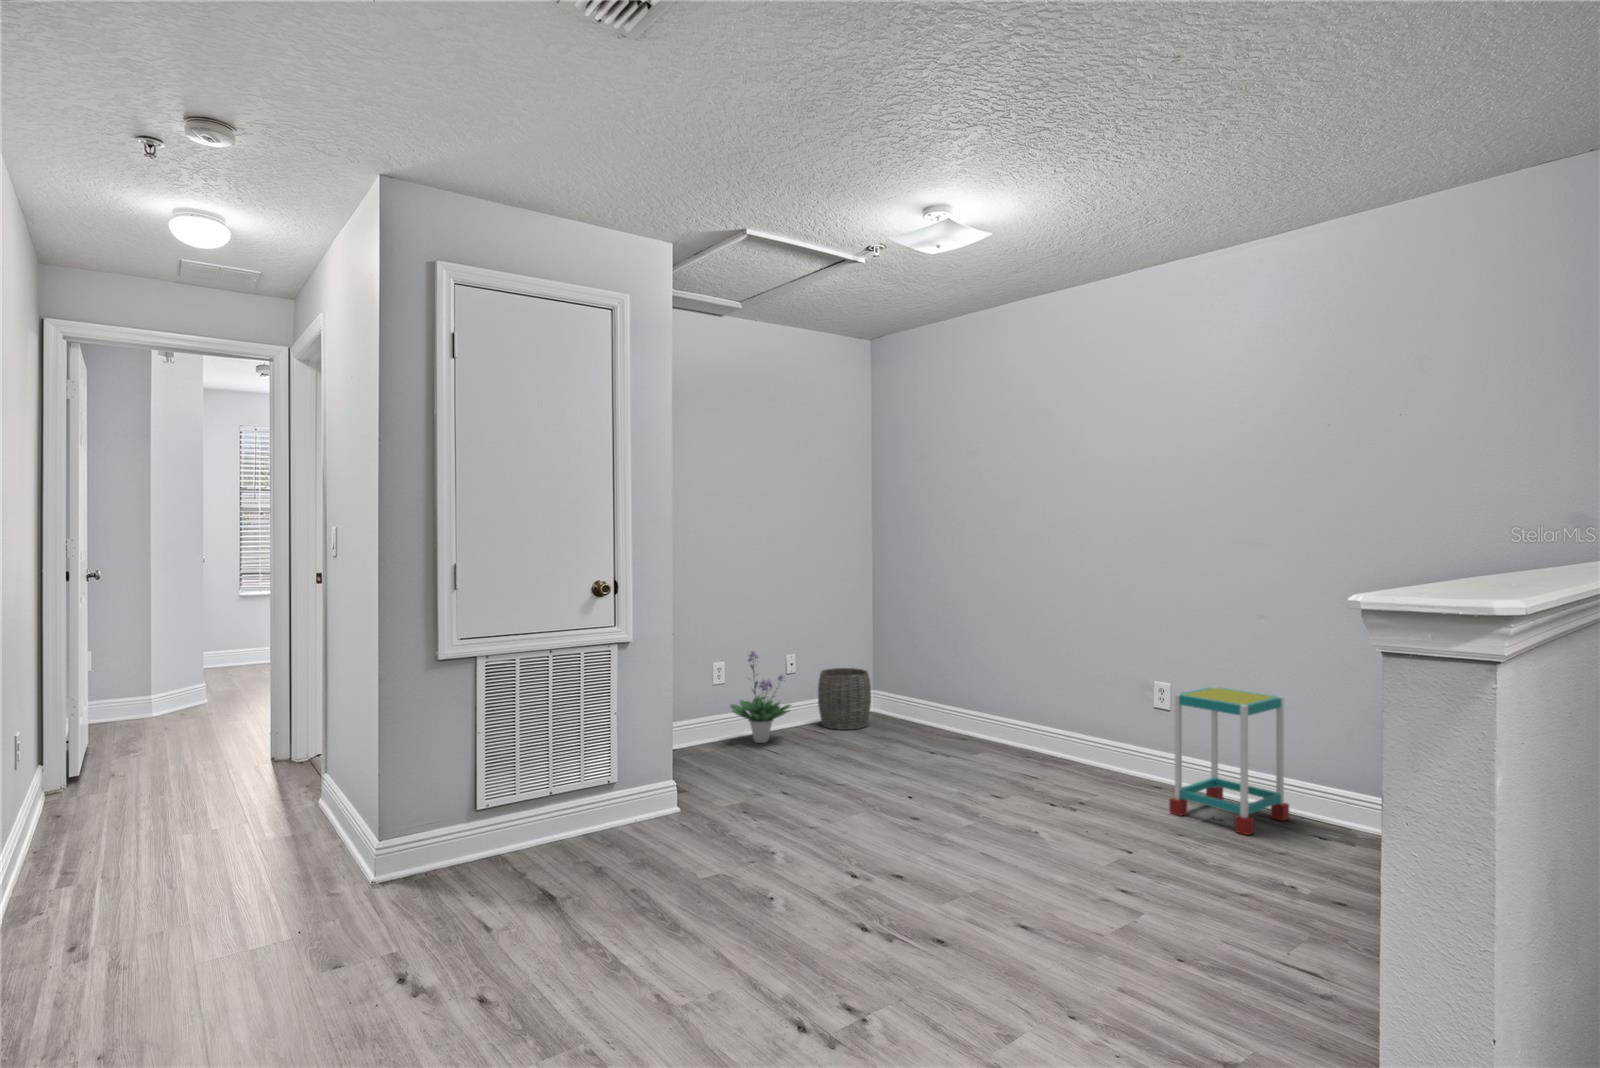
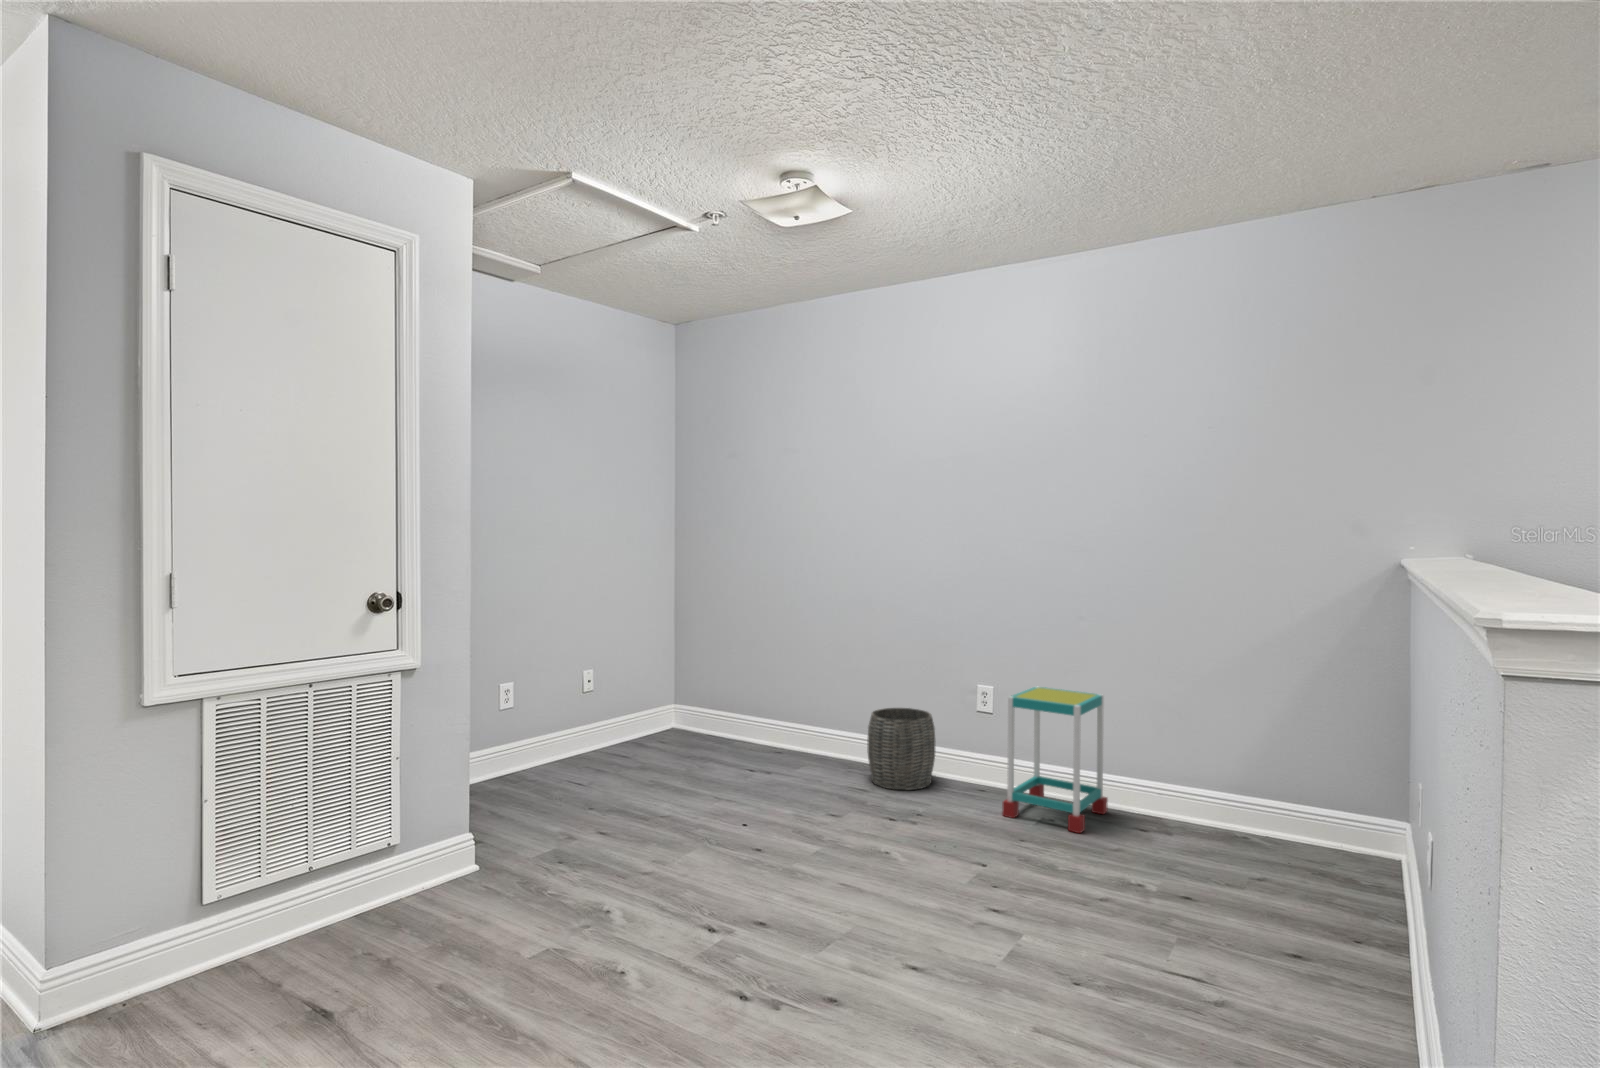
potted plant: present [730,651,790,743] -> none [519,665,594,769]
woven basket: present [818,668,871,730] -> present [867,708,935,790]

